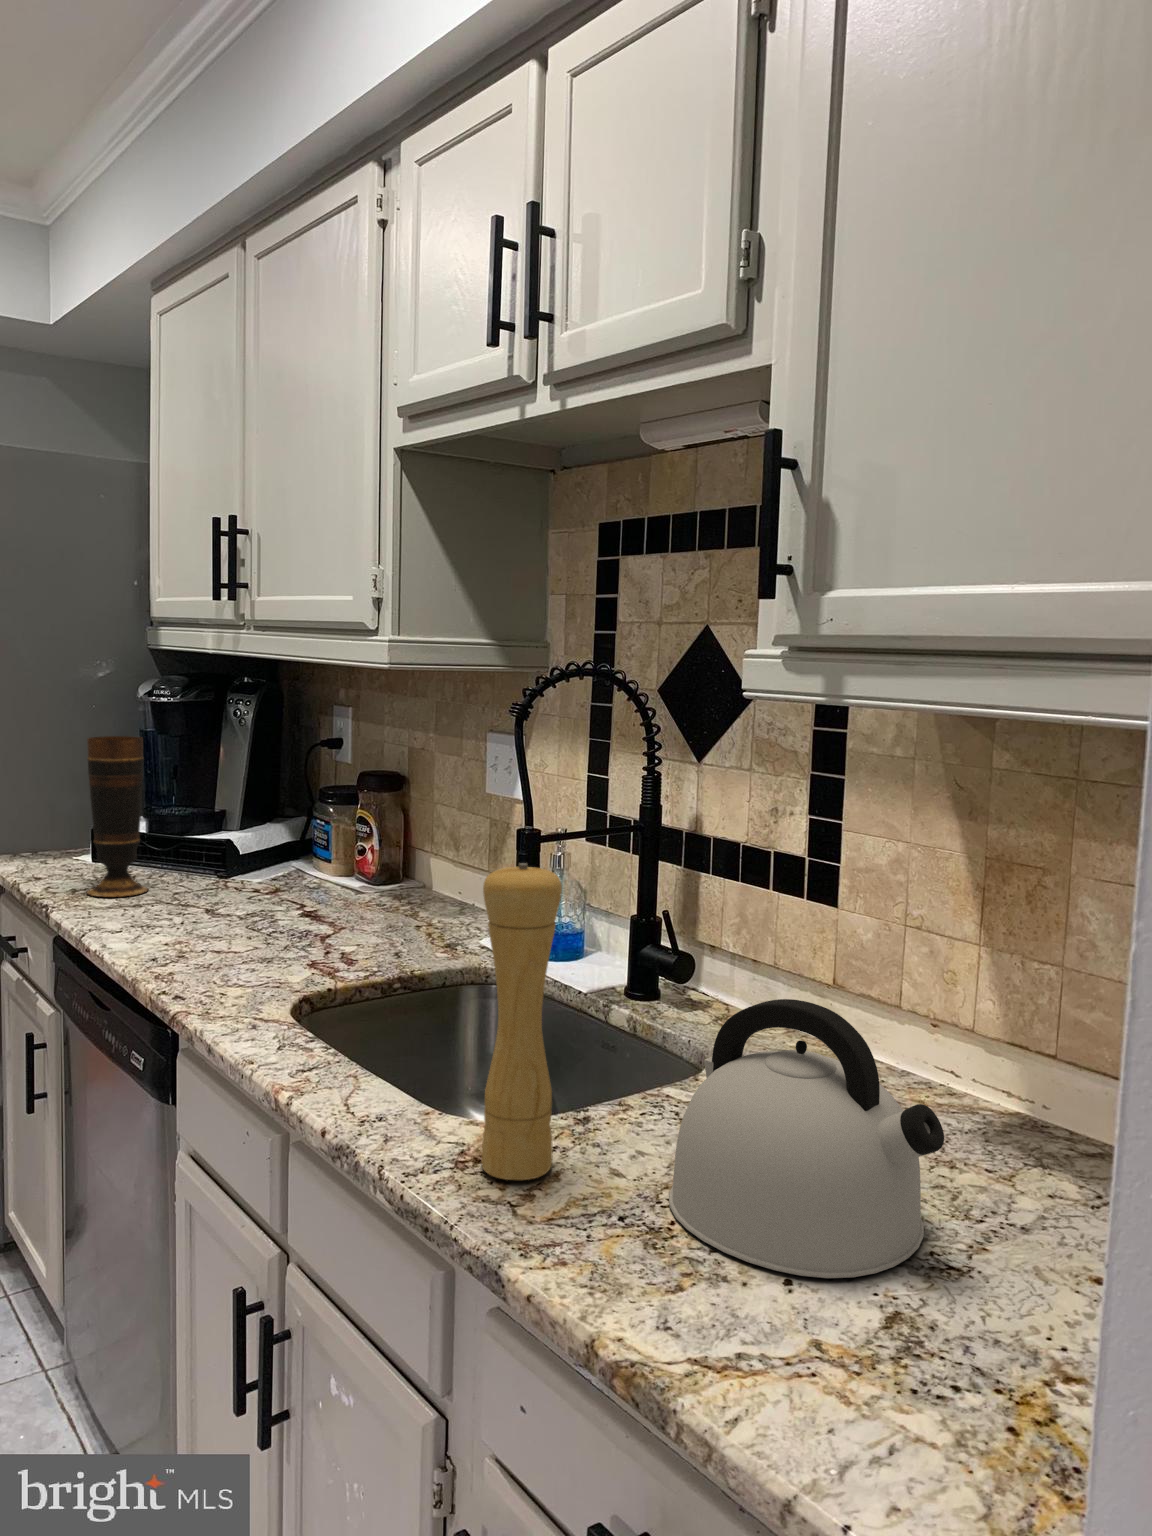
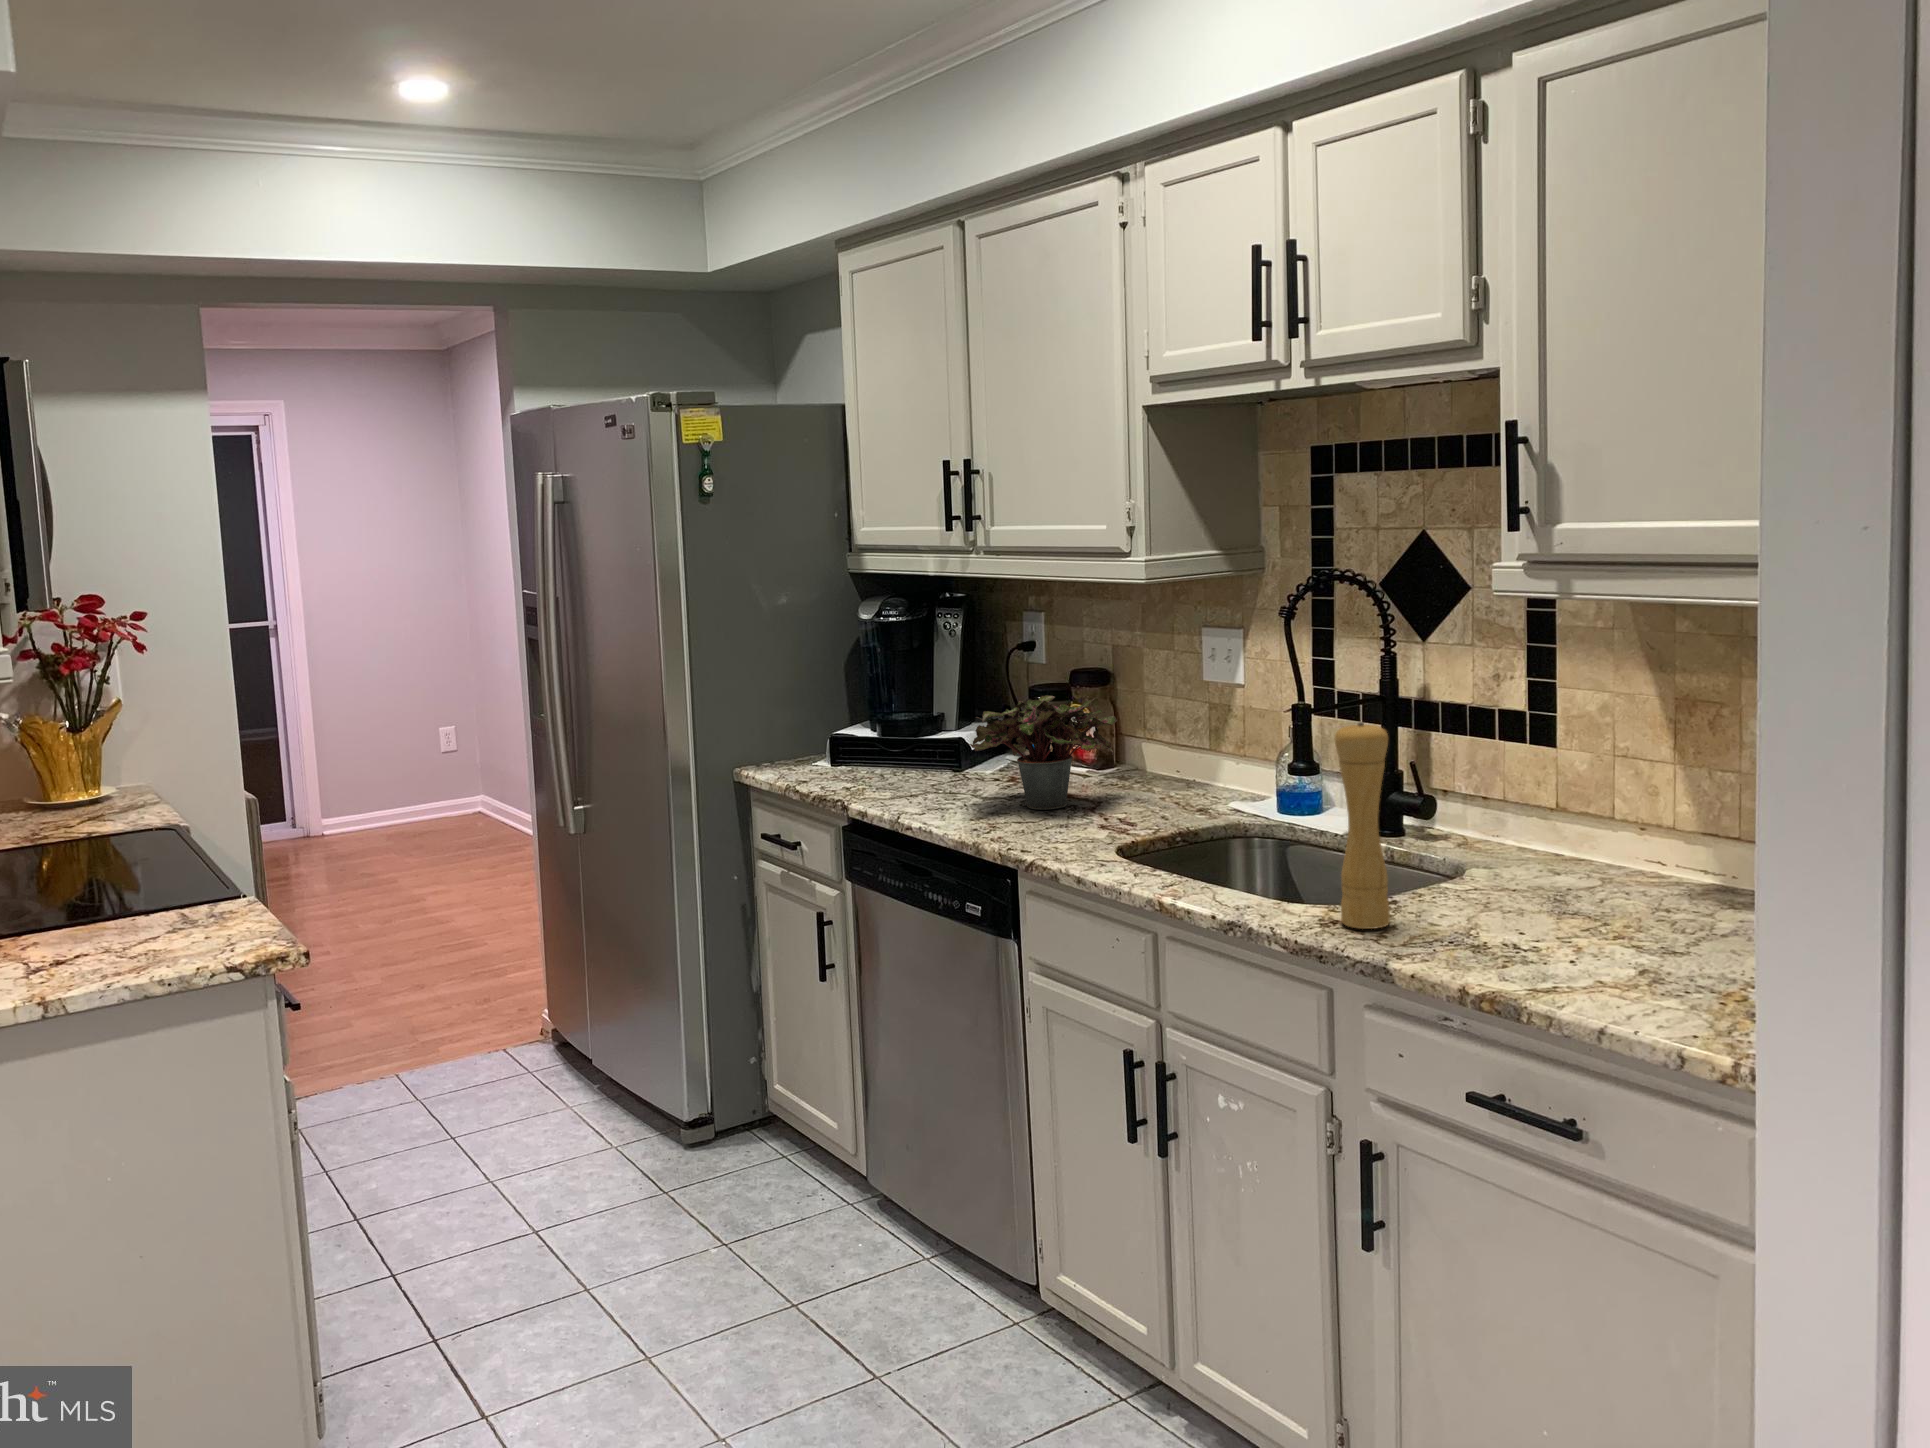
vase: present [87,736,148,897] -> none [855,654,910,793]
potted plant: none [165,797,368,933] -> present [969,695,1117,810]
kettle: present [669,999,944,1278] -> none [1476,798,1664,958]

